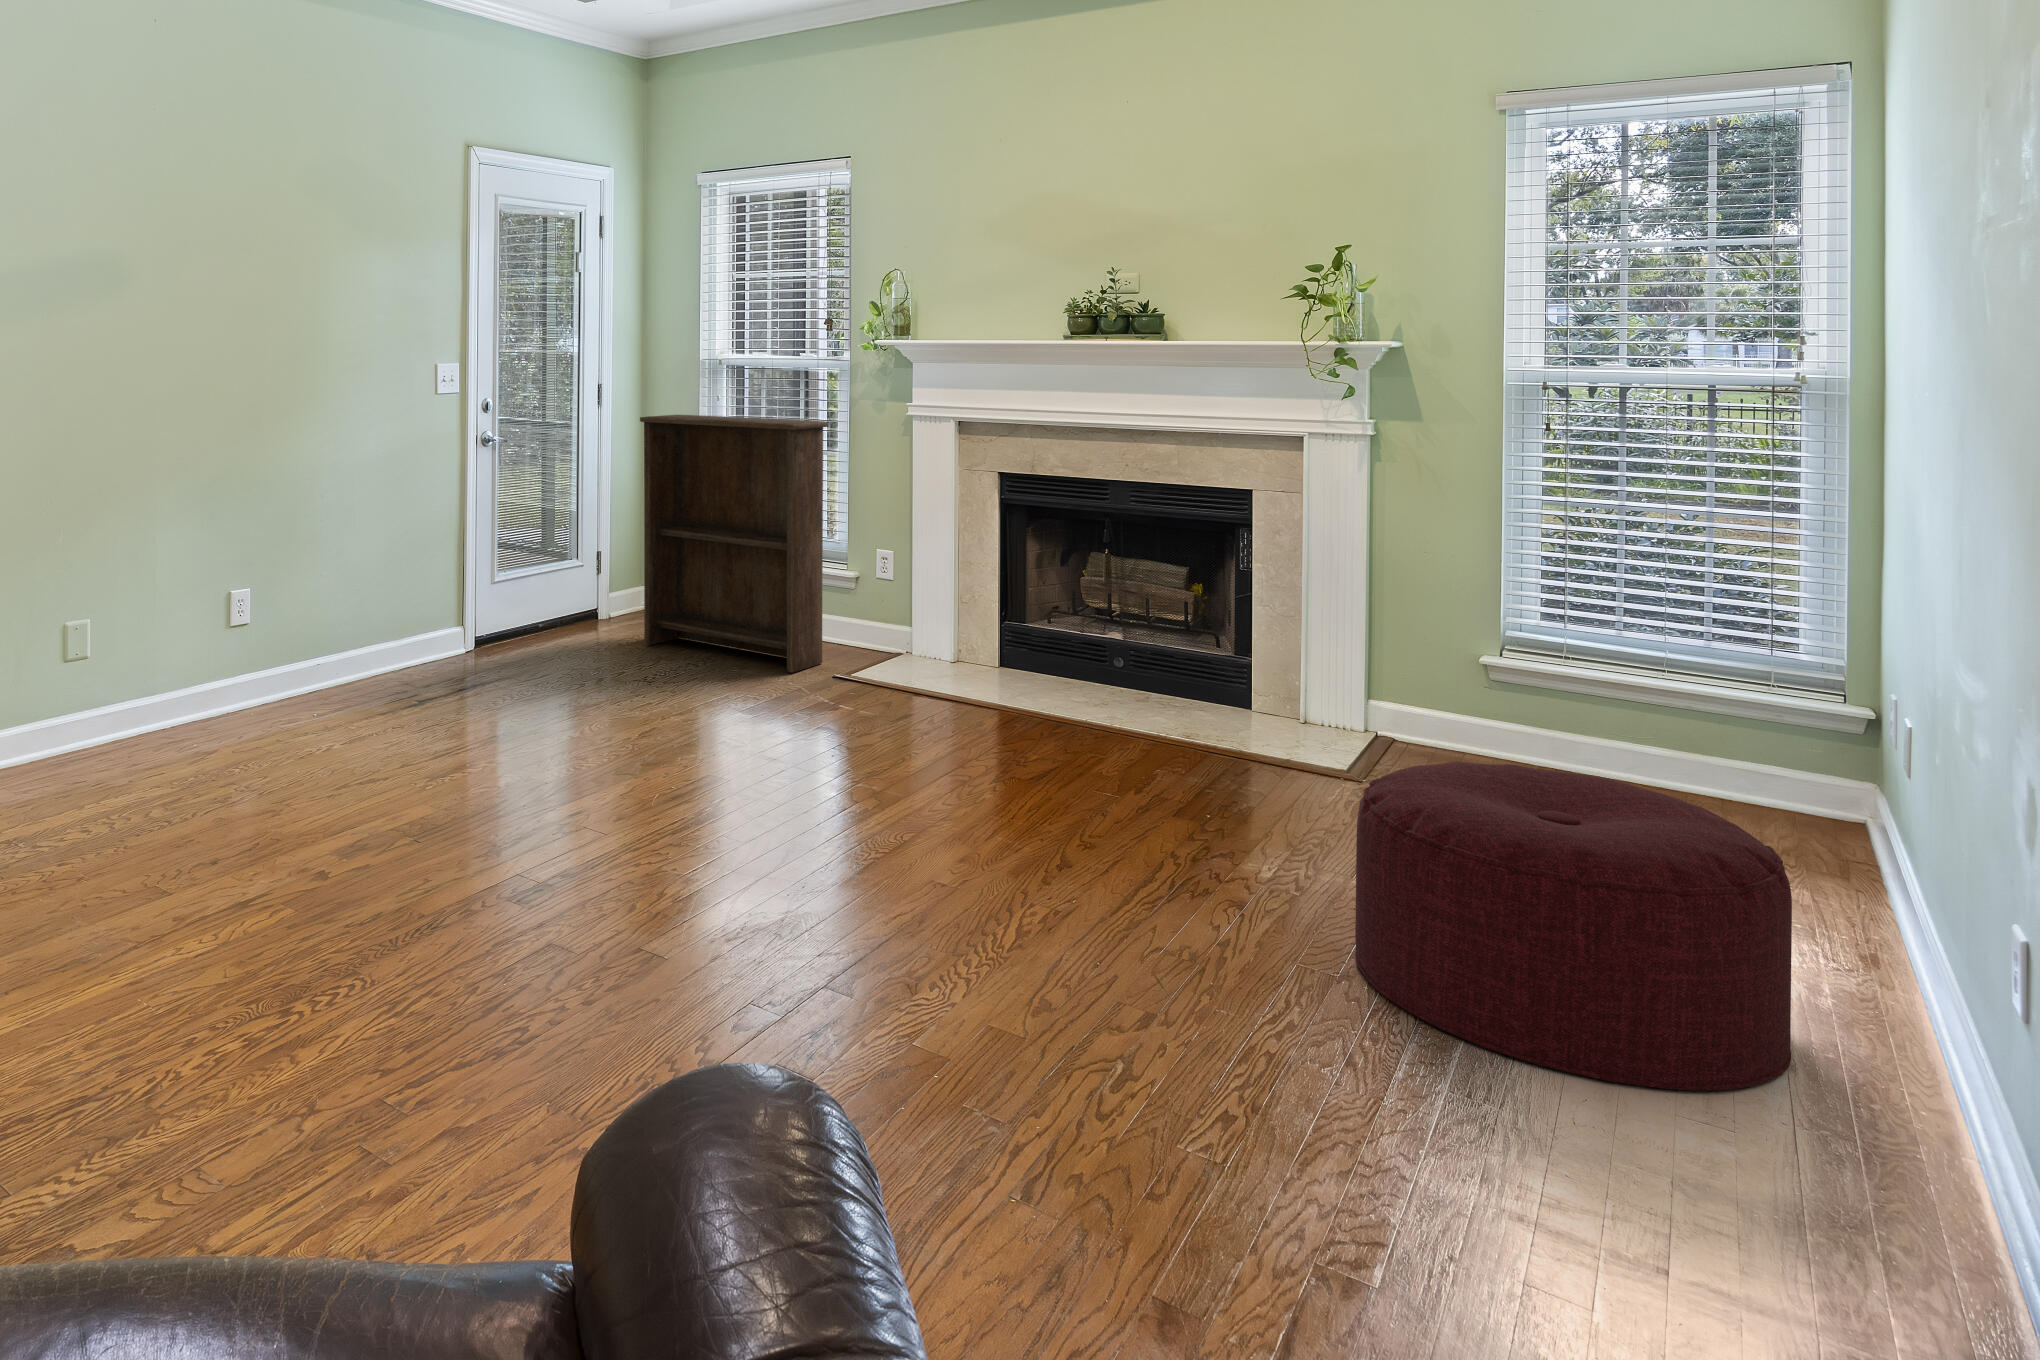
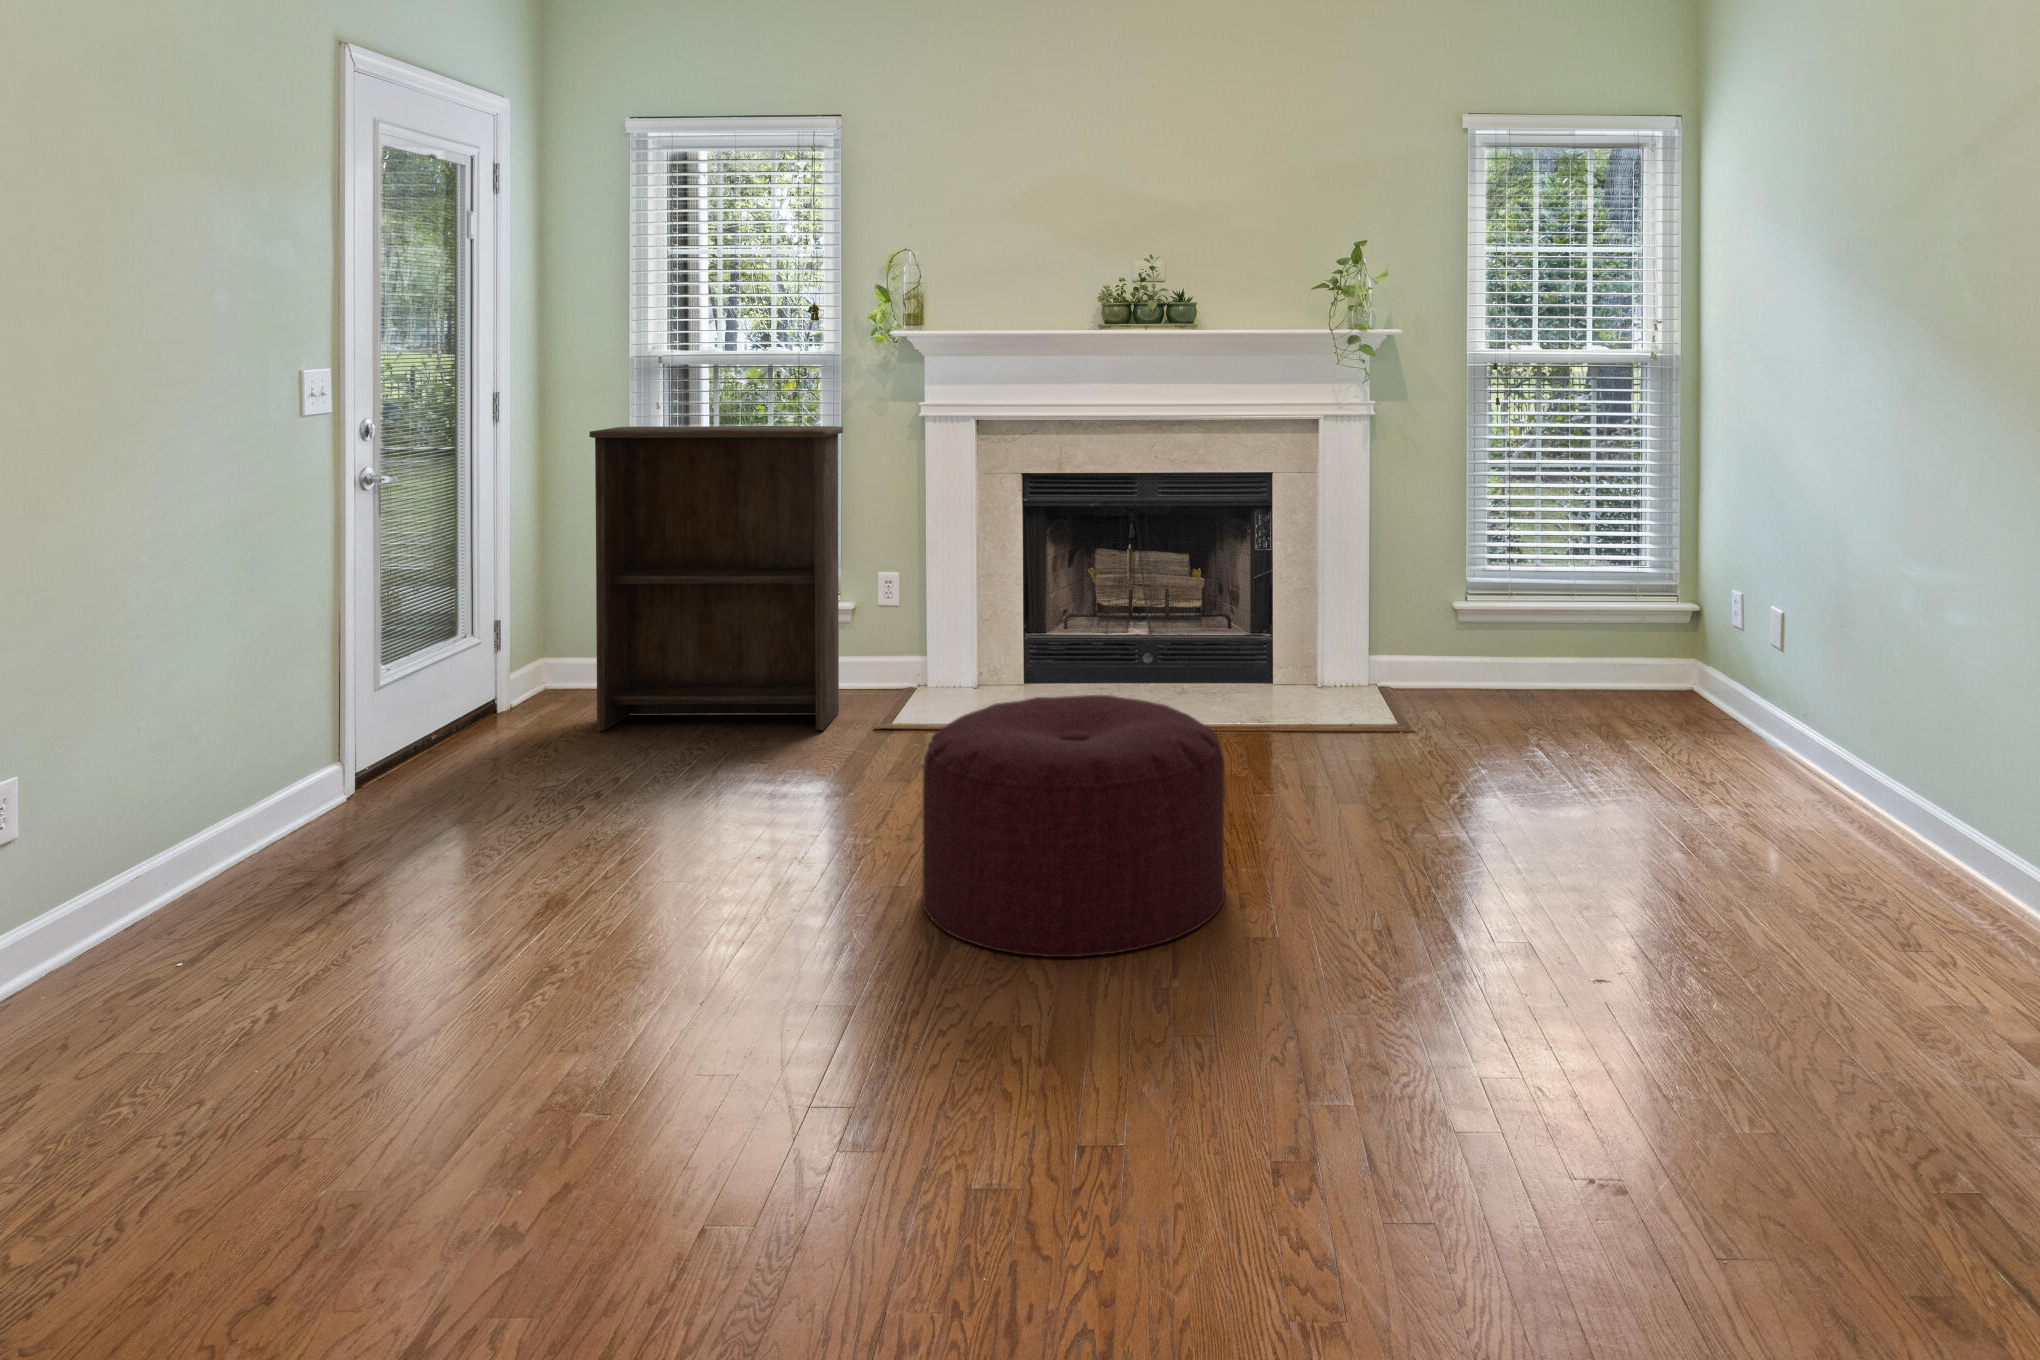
ottoman: present [1355,762,1792,1091] -> present [923,695,1225,957]

